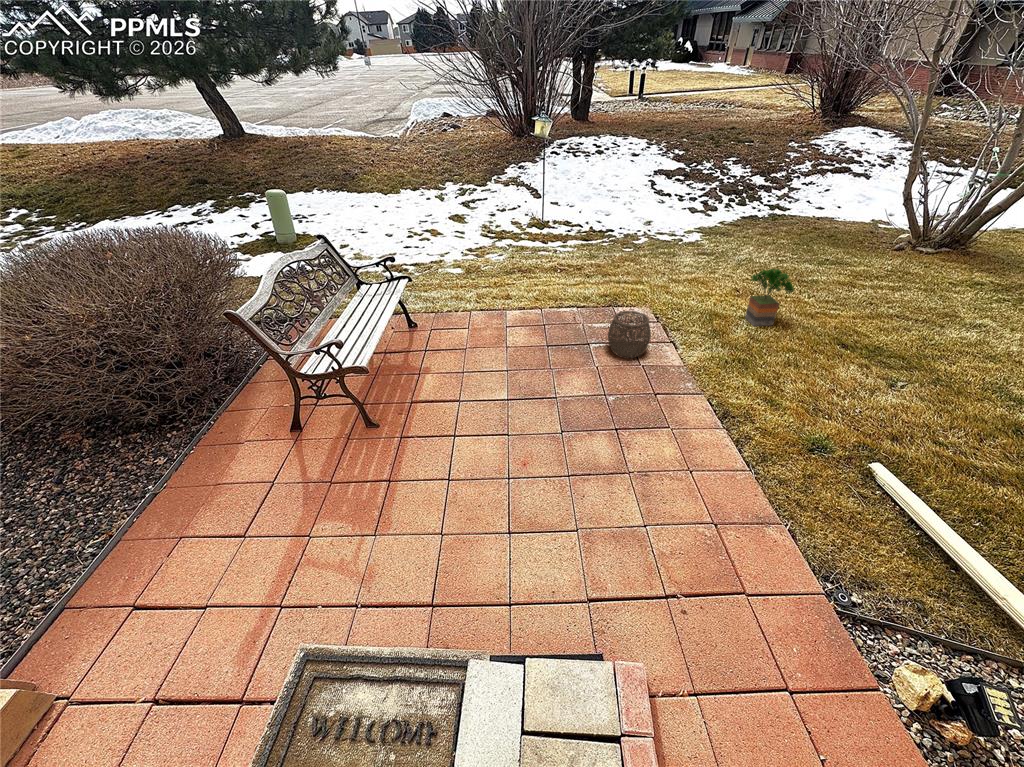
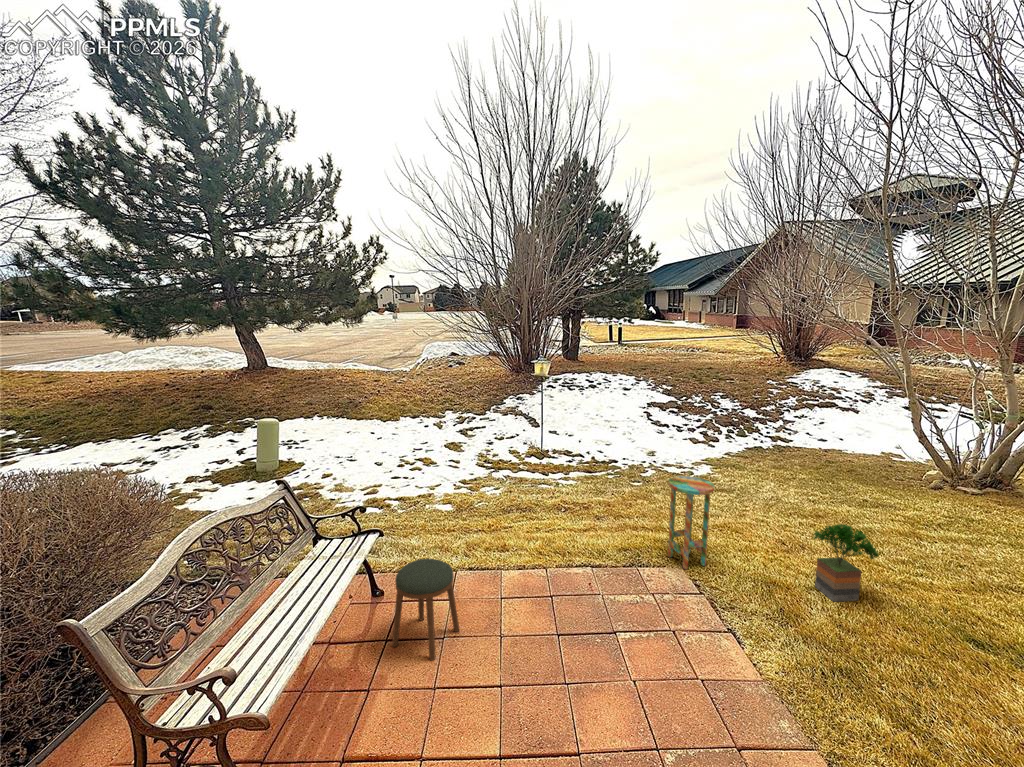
side table: none [638,234,680,308] -> present [668,476,714,569]
stool: none [427,295,475,361] -> present [392,558,459,661]
woven basket: present [608,311,651,357] -> none [644,584,707,659]

